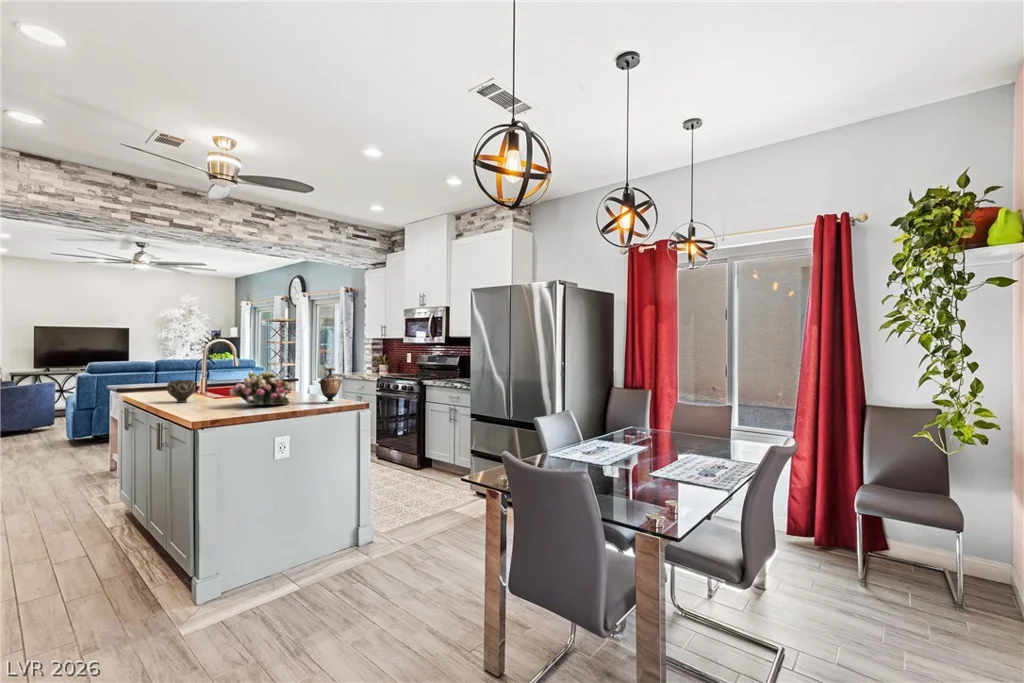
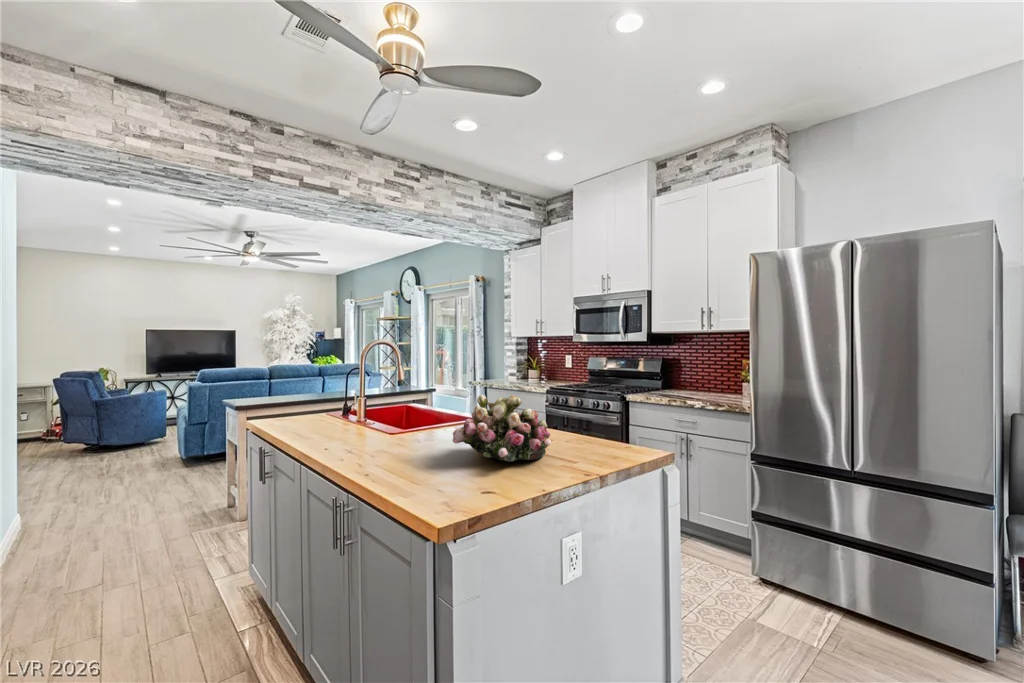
vase: present [318,368,342,402] -> none [595,382,631,452]
bowl: present [167,380,196,403] -> none [329,406,372,446]

